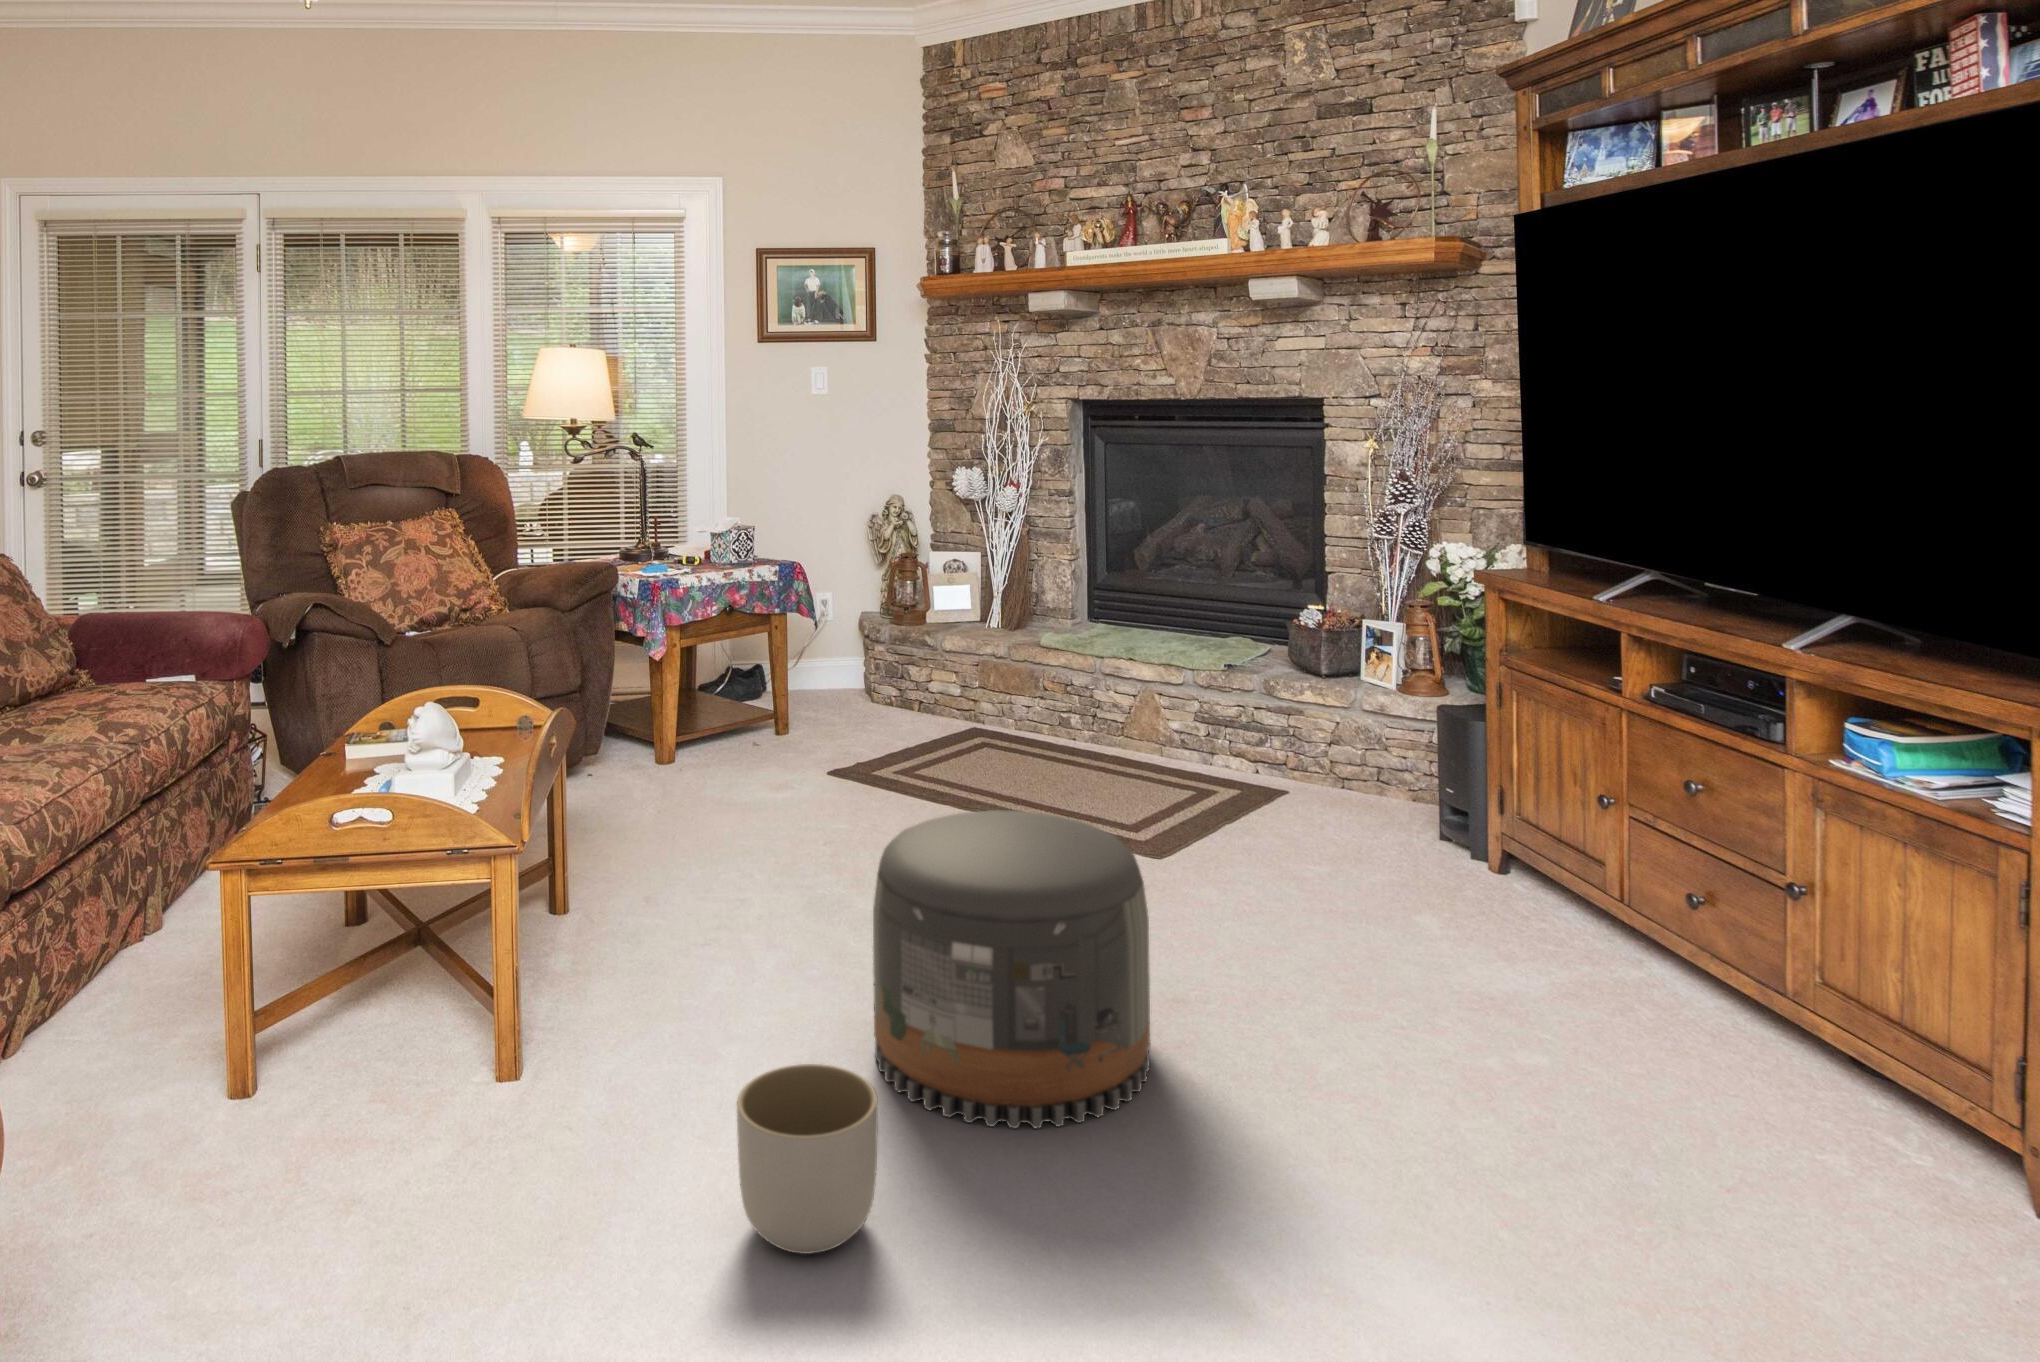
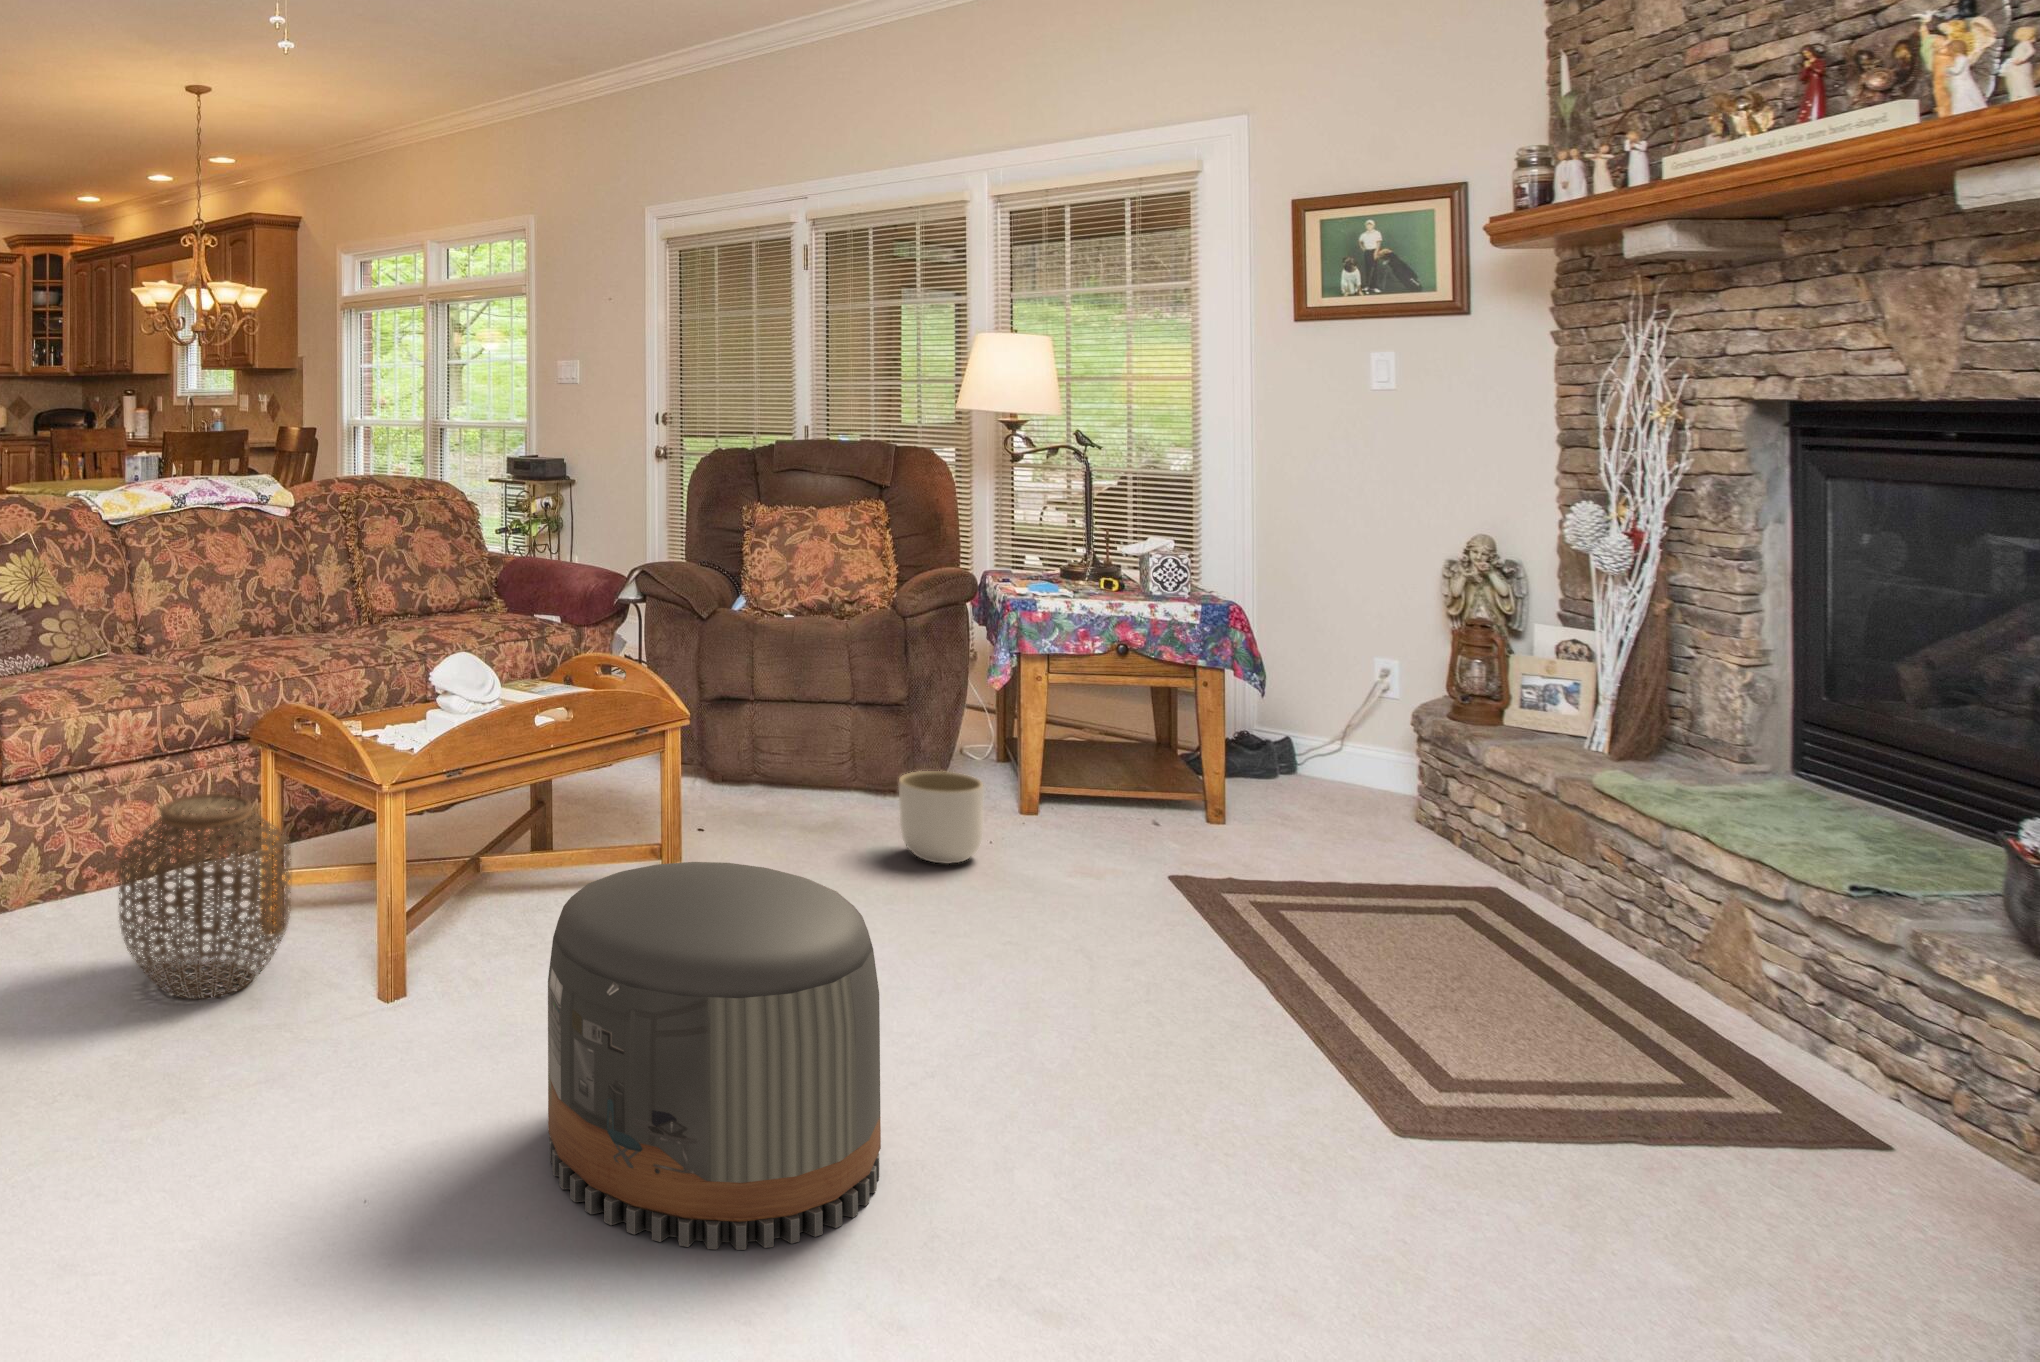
woven basket: none [213,935,442,1213] -> present [119,794,291,999]
planter: present [737,1064,878,1254] -> present [899,771,984,864]

